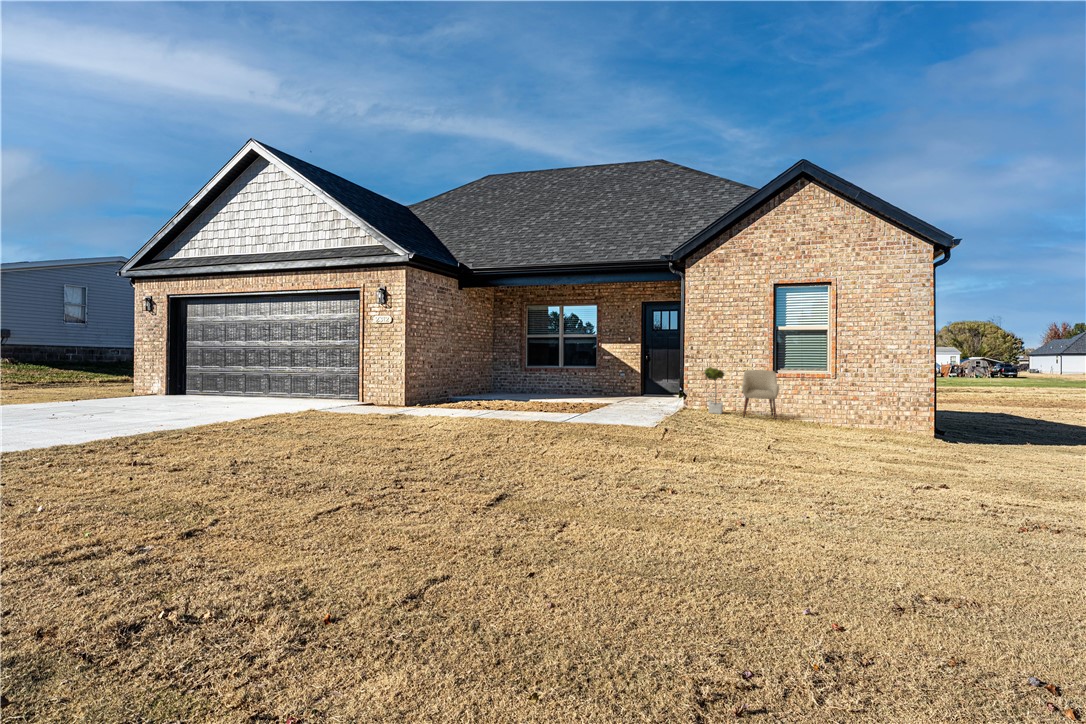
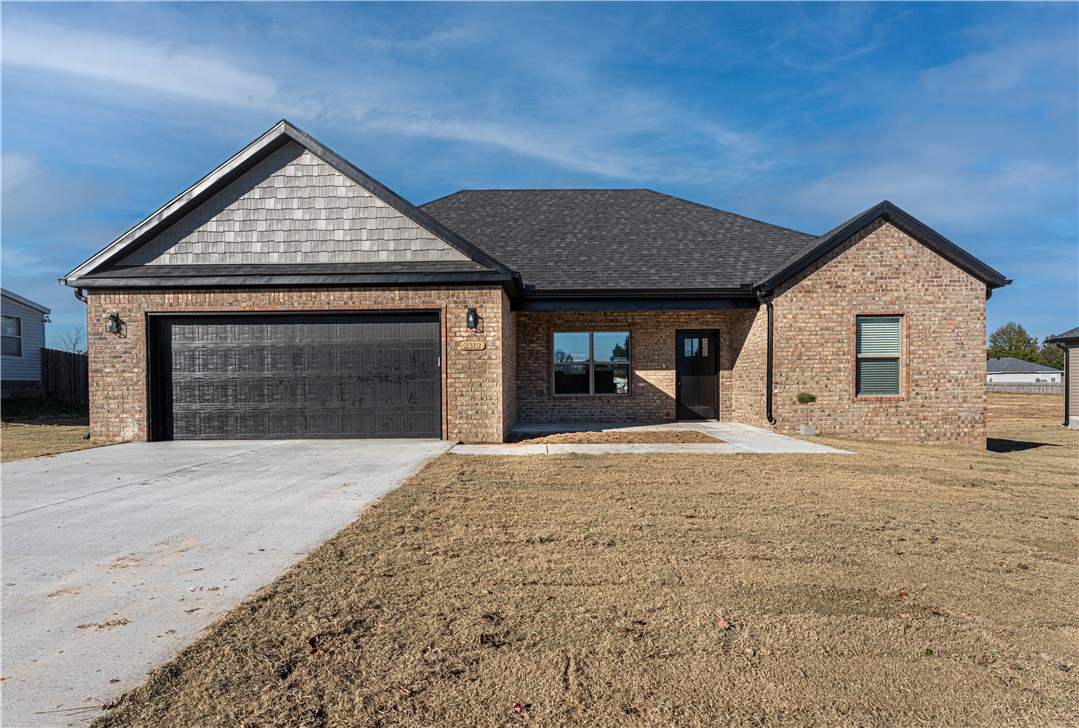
chair: present [742,370,779,419] -> none [832,394,871,438]

